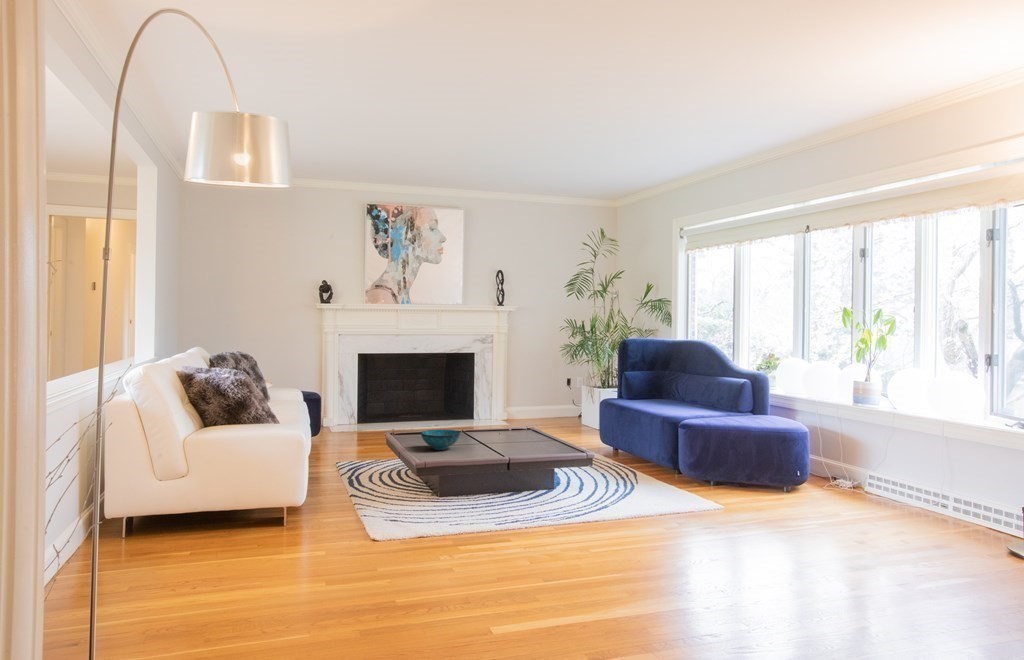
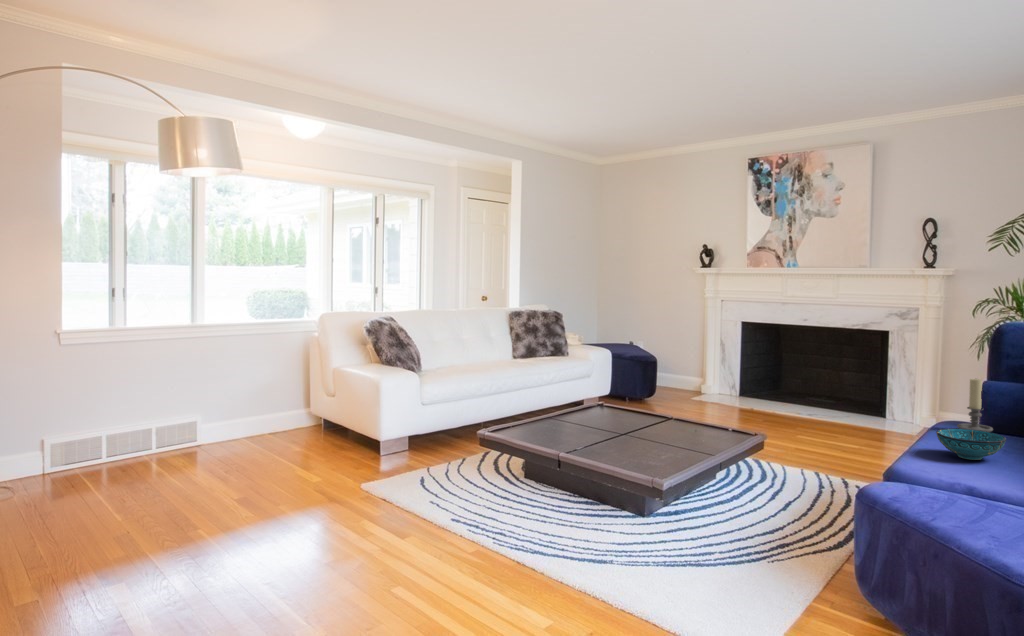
candle holder: none [461,395,482,435] -> present [957,378,993,432]

